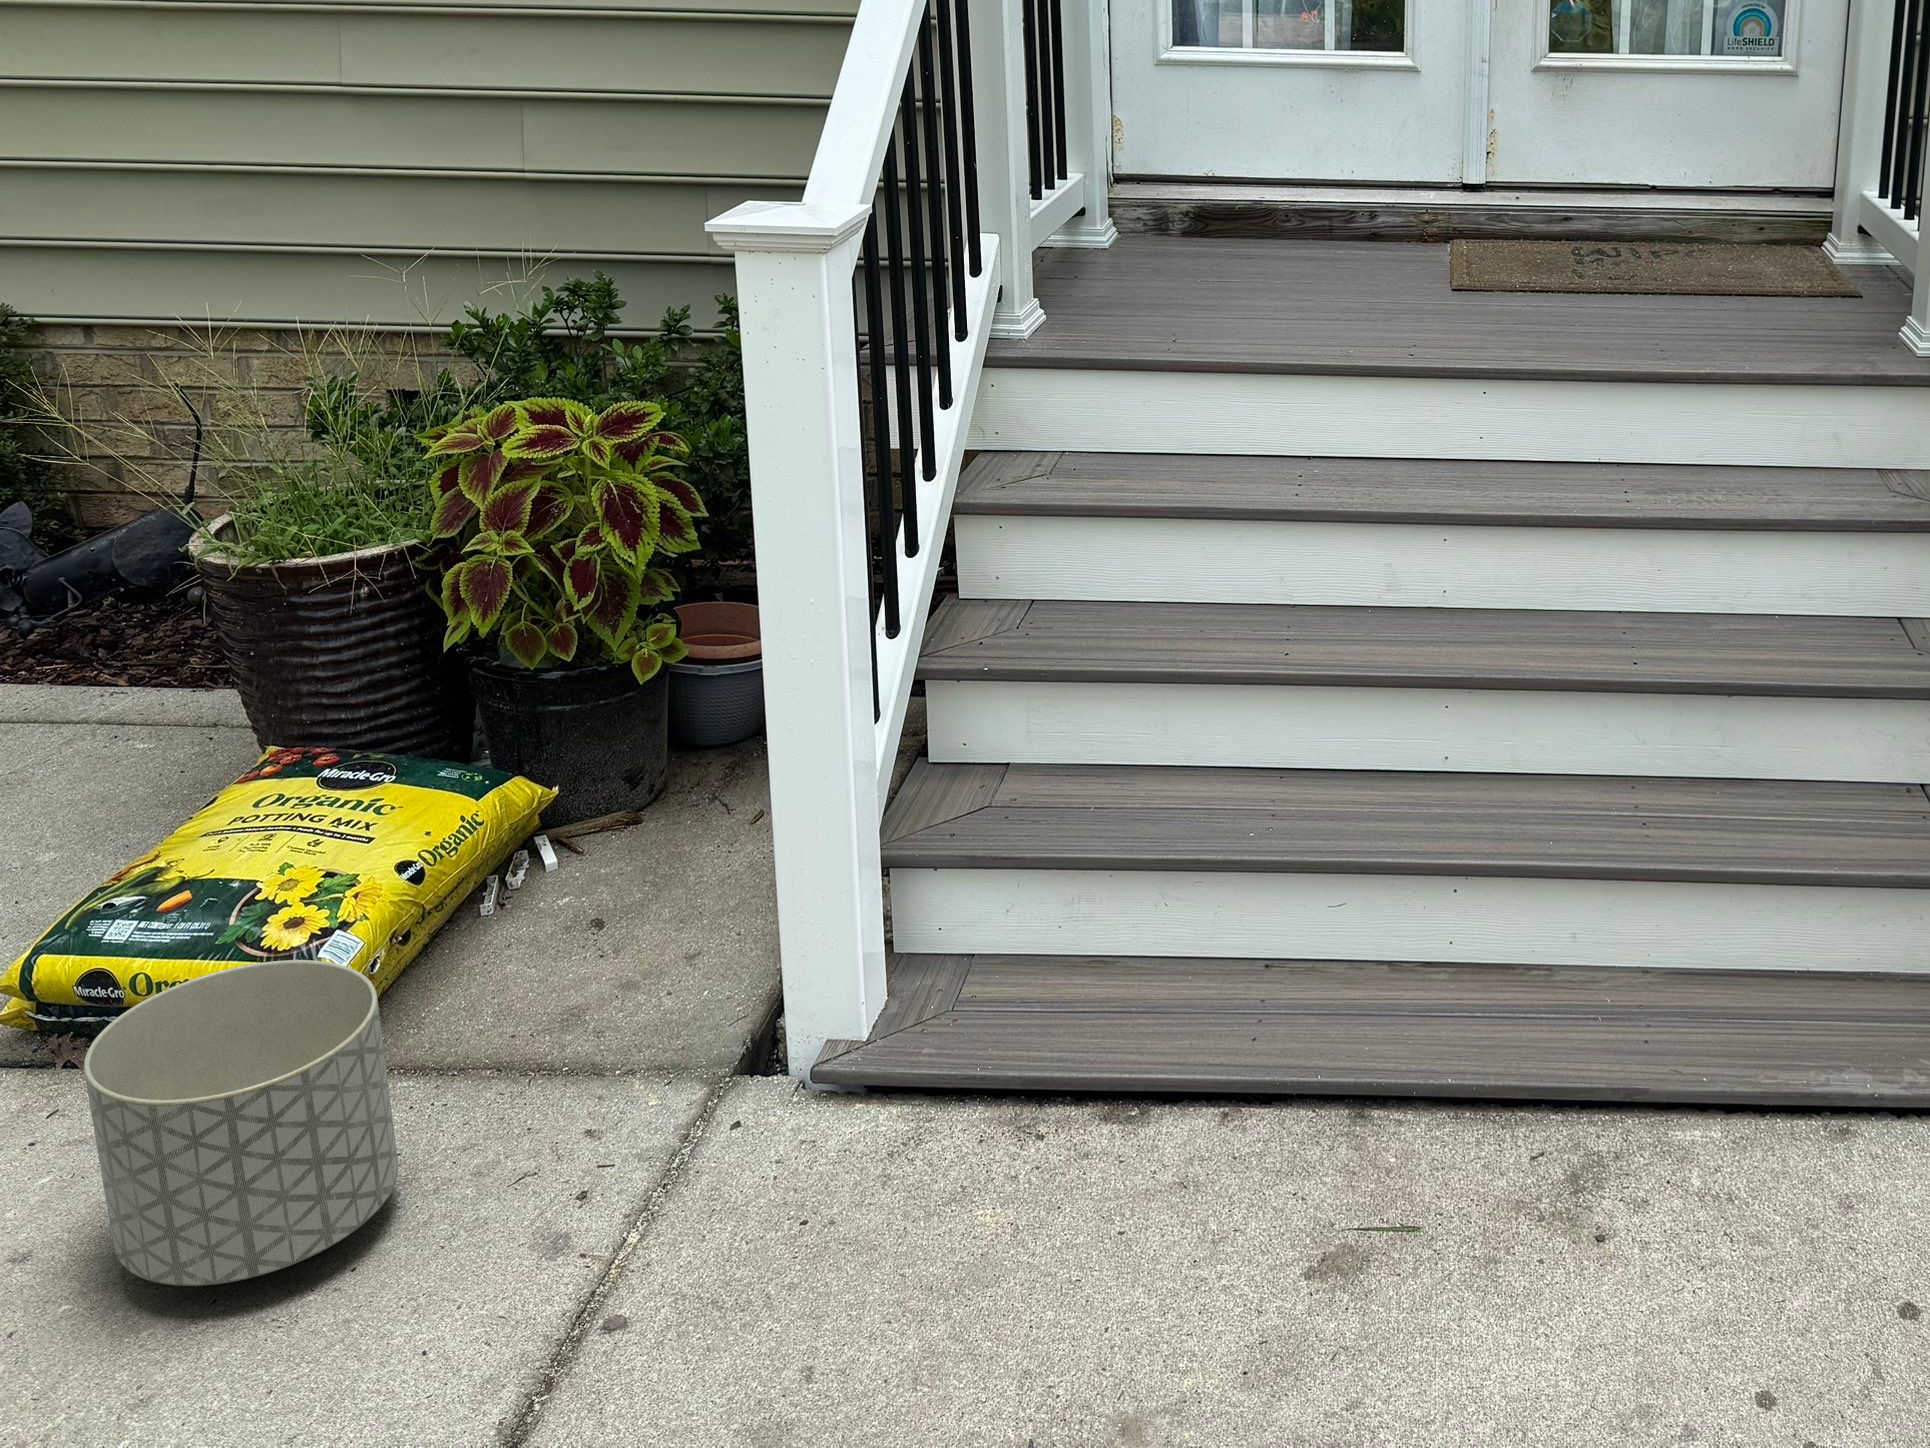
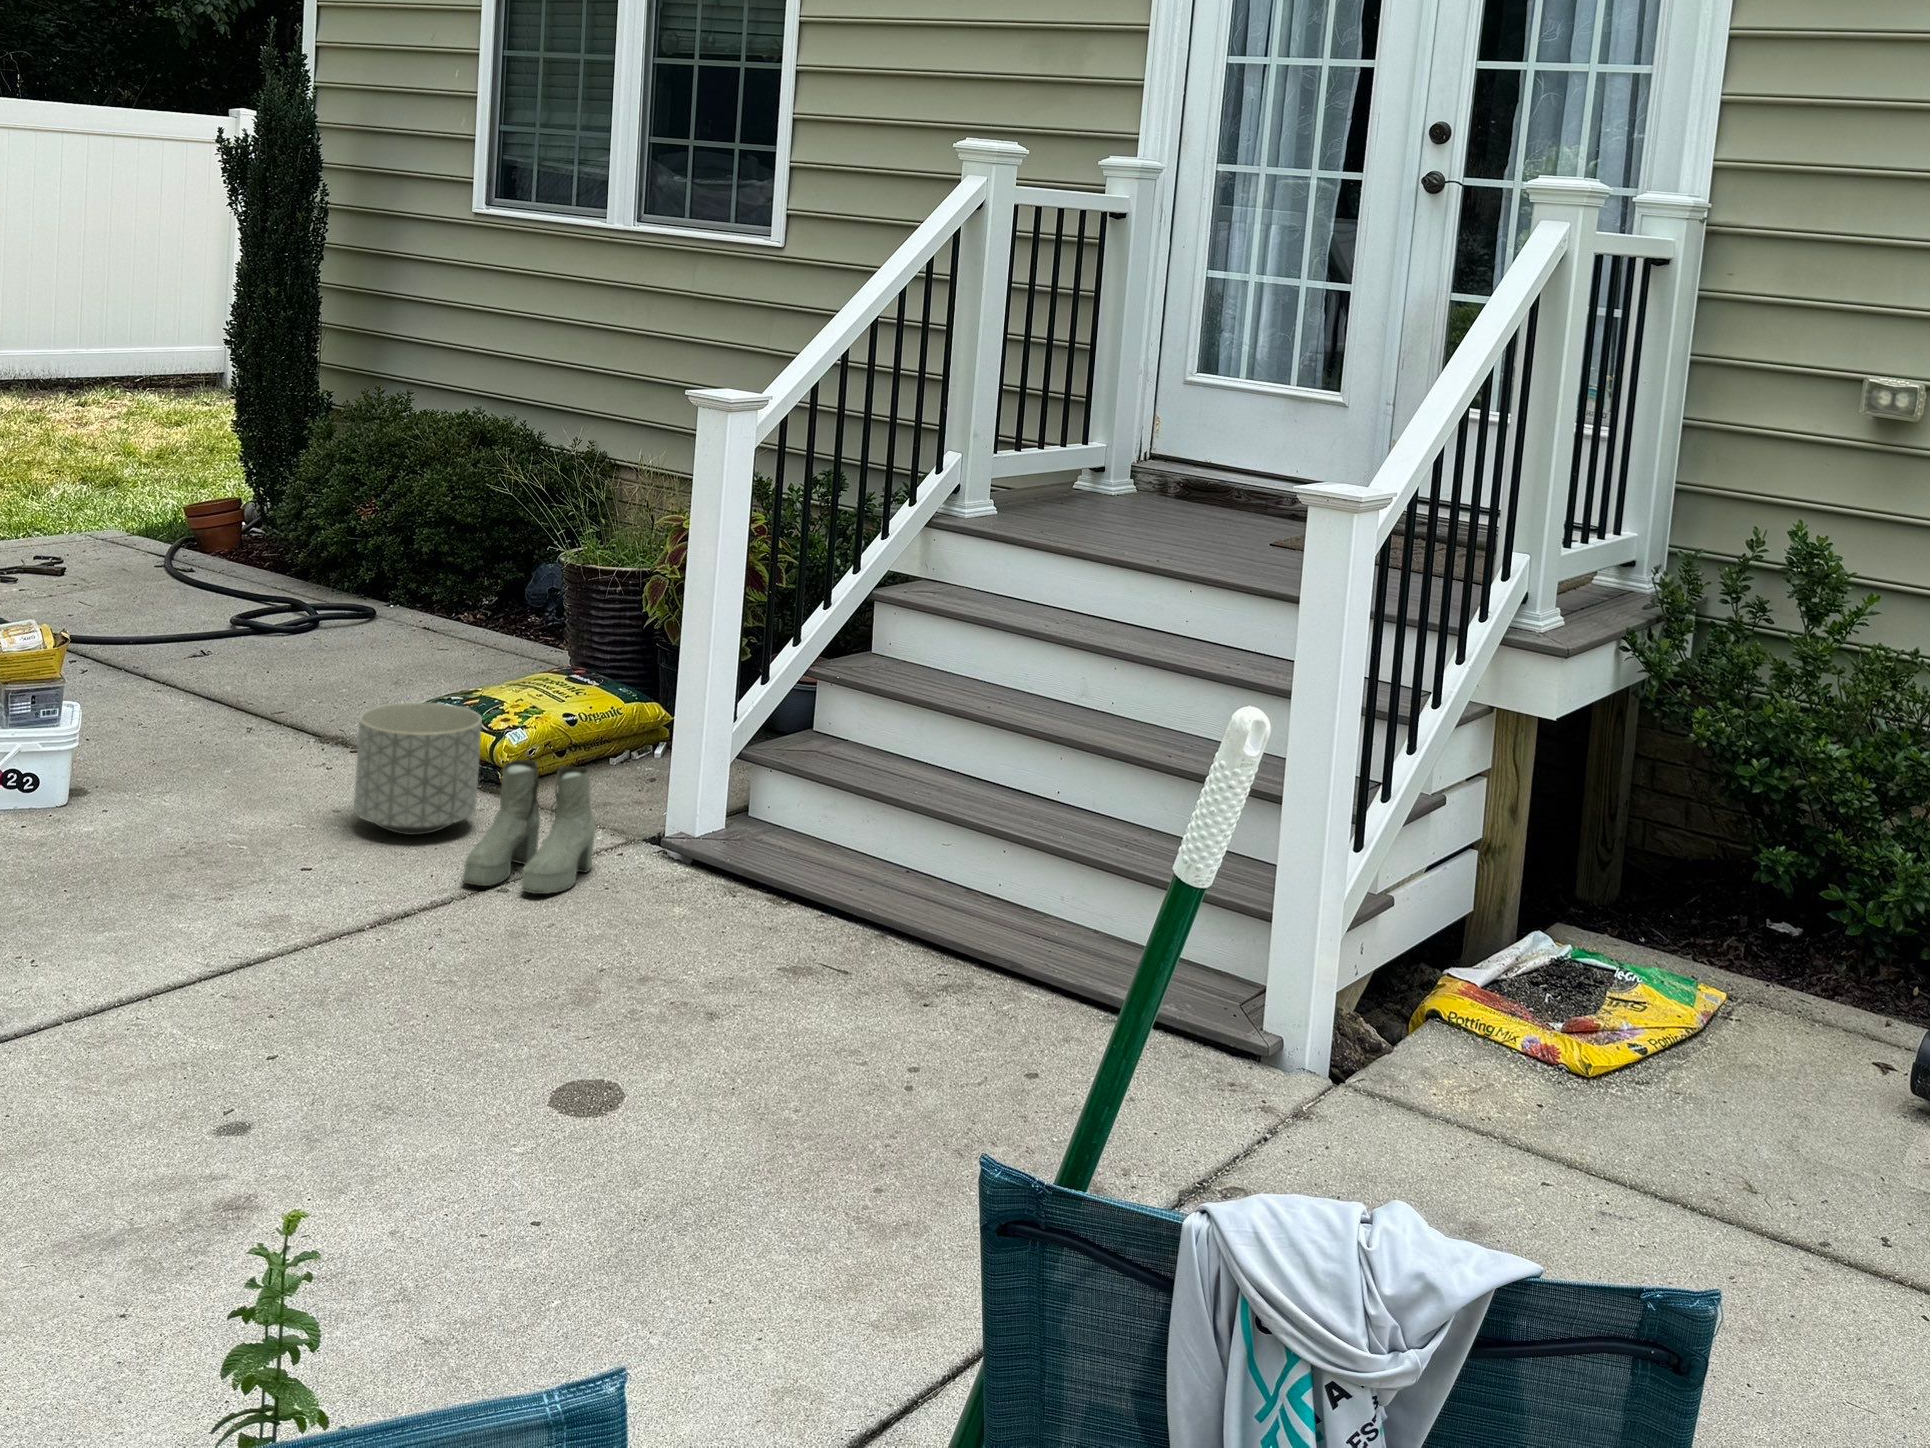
boots: none [523,1015,749,1348] -> present [462,760,595,894]

